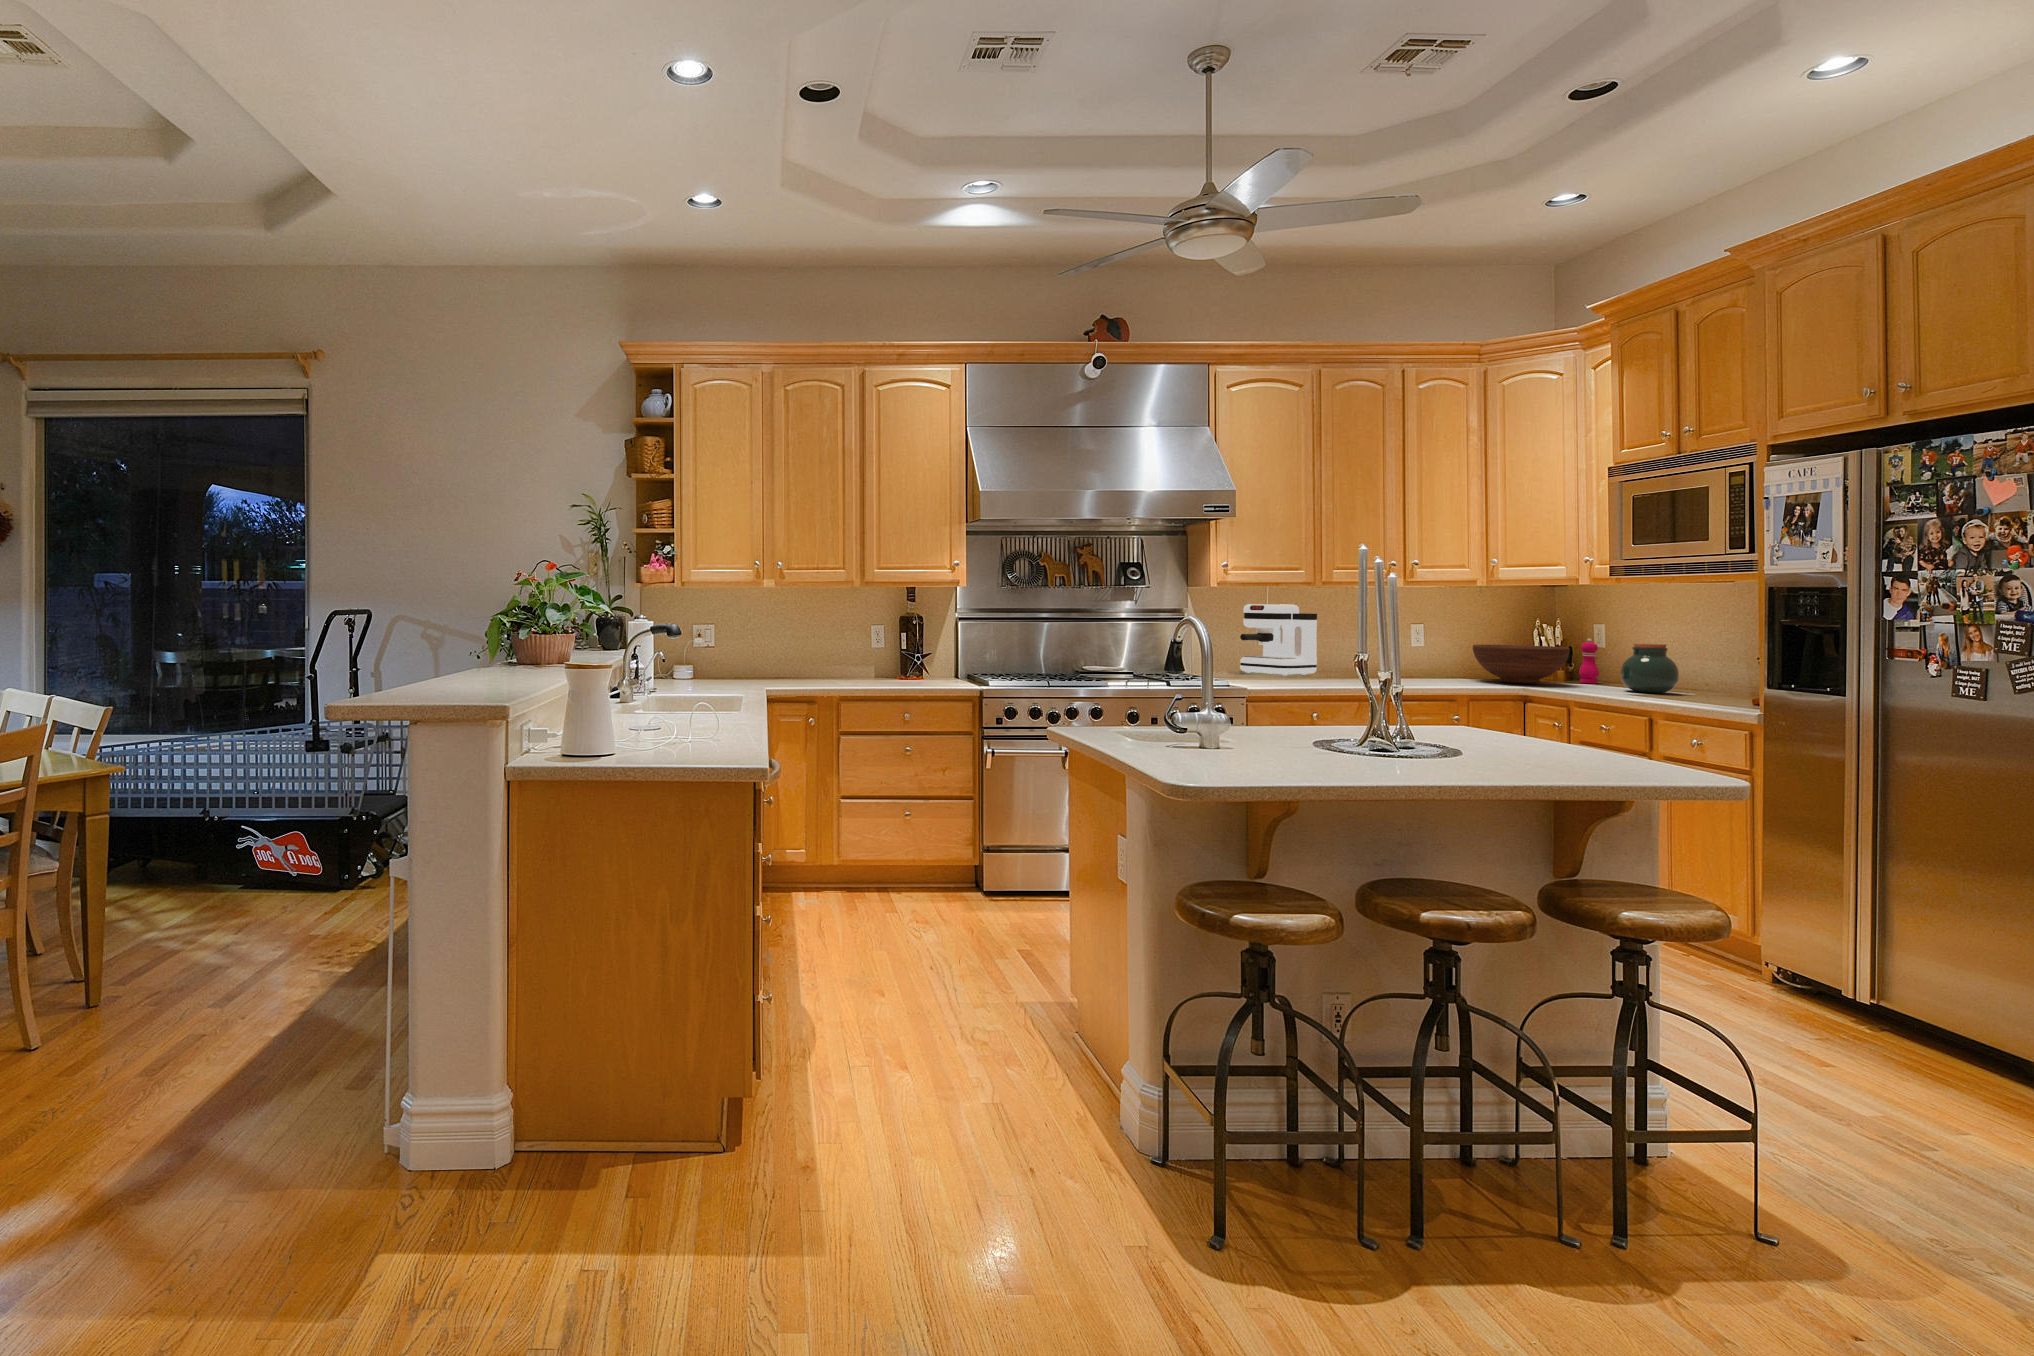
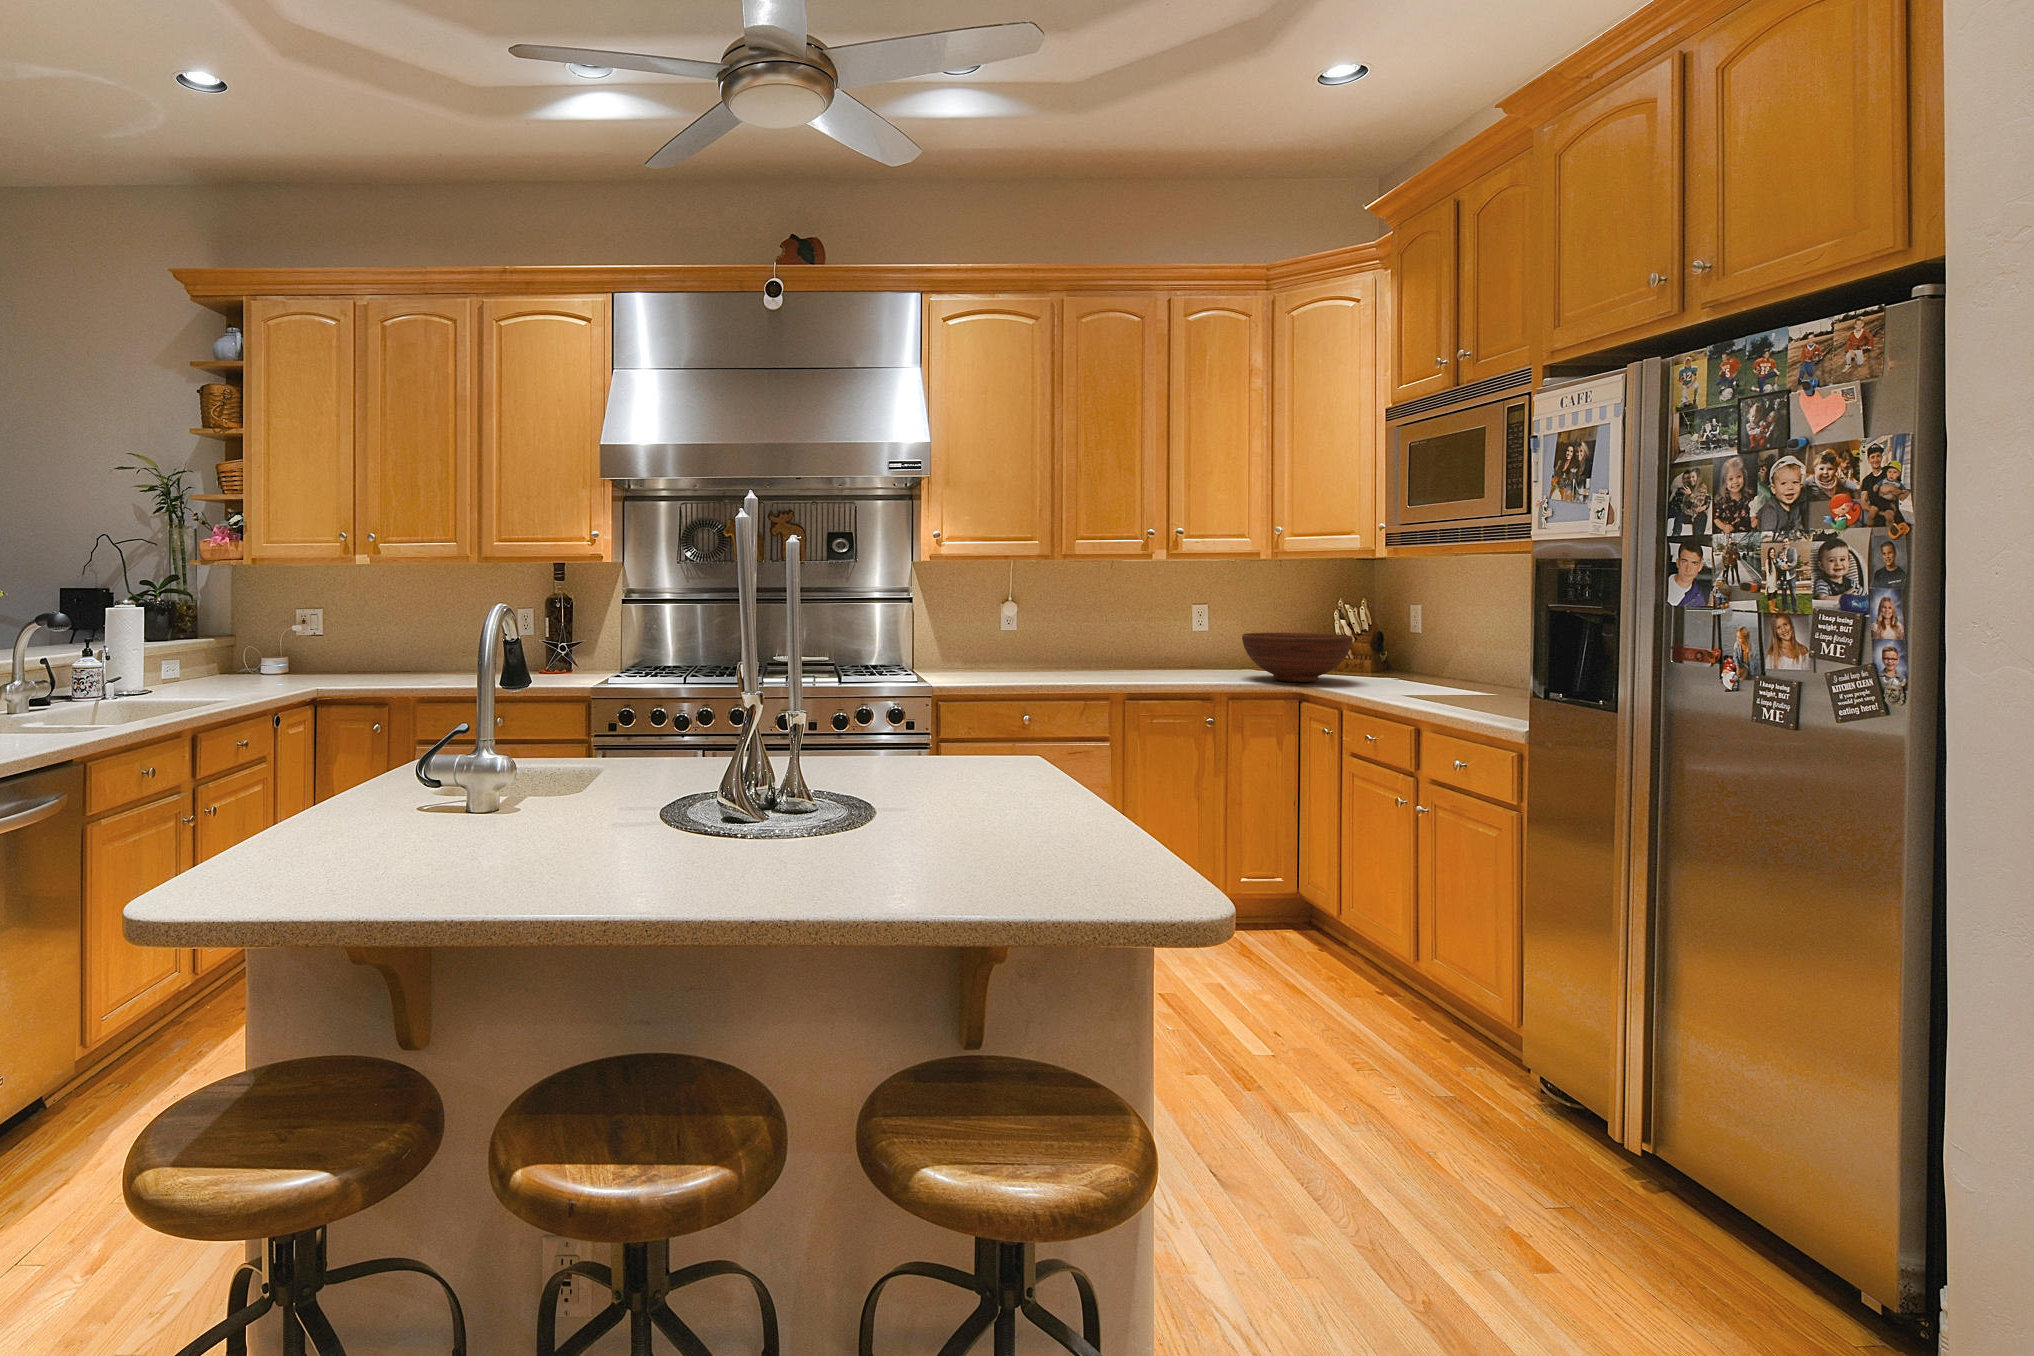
coffee maker: present [1240,604,1317,676] -> none [961,587,1057,677]
pepper mill: present [1579,639,1599,683] -> none [1371,624,1395,679]
jar: present [1621,643,1679,693] -> none [1407,631,1475,694]

